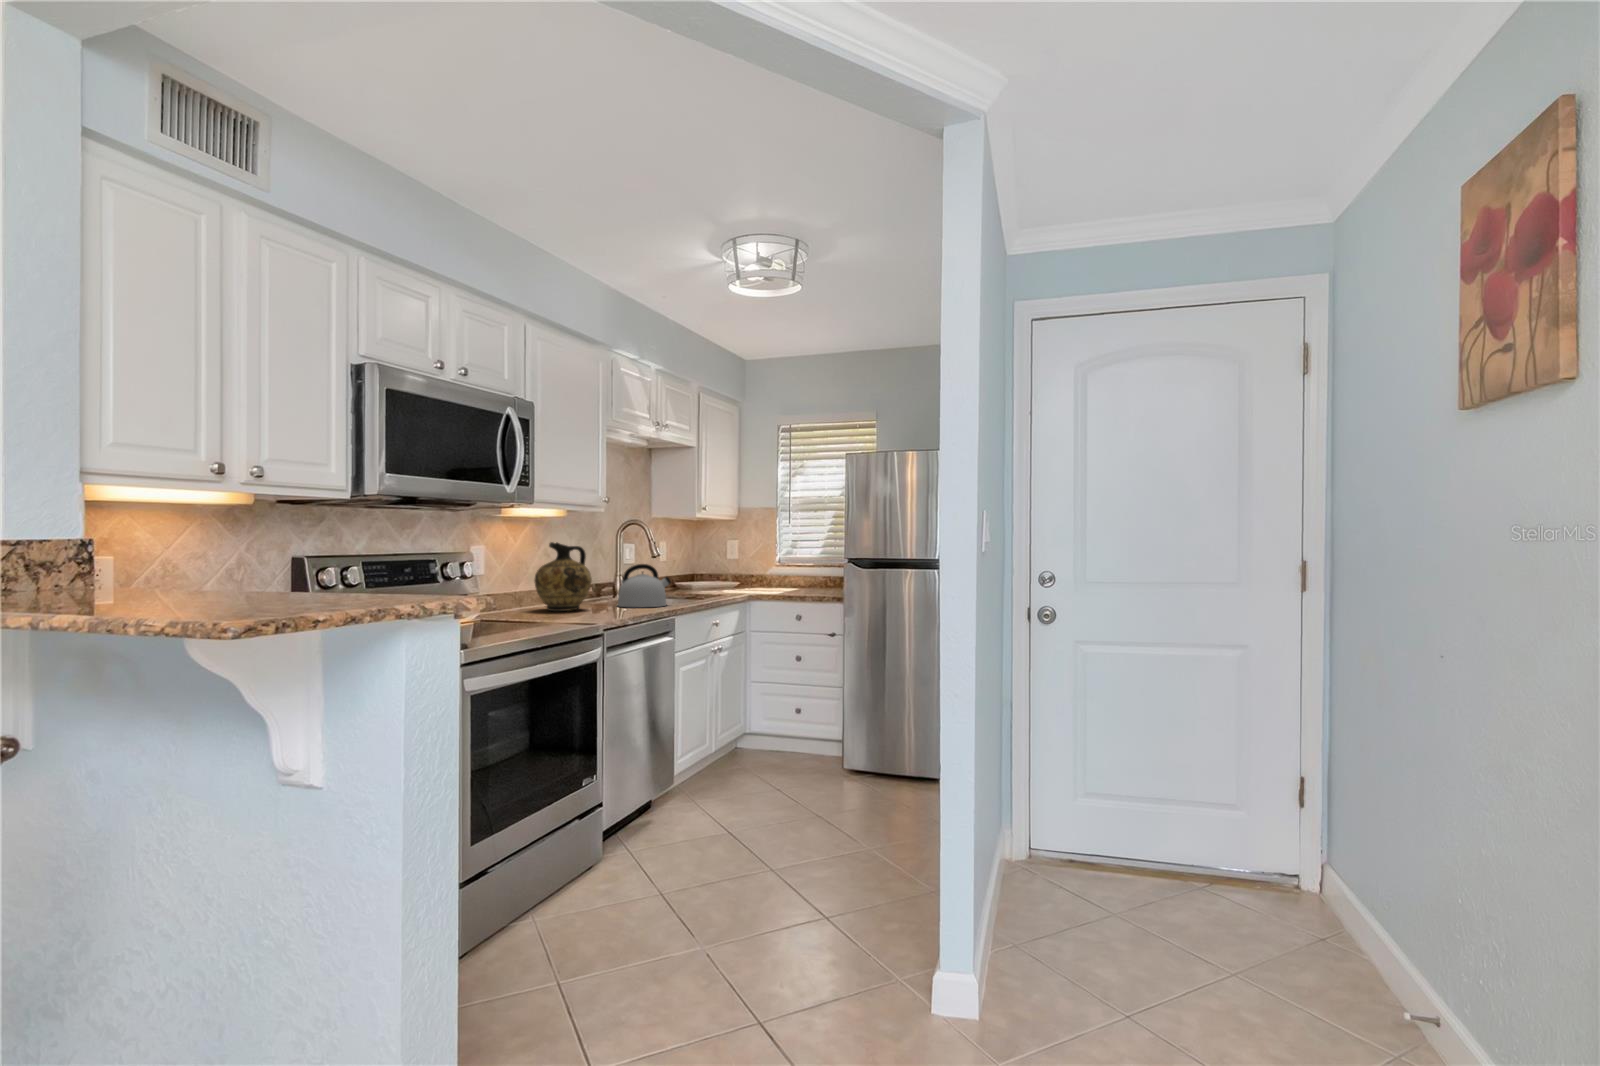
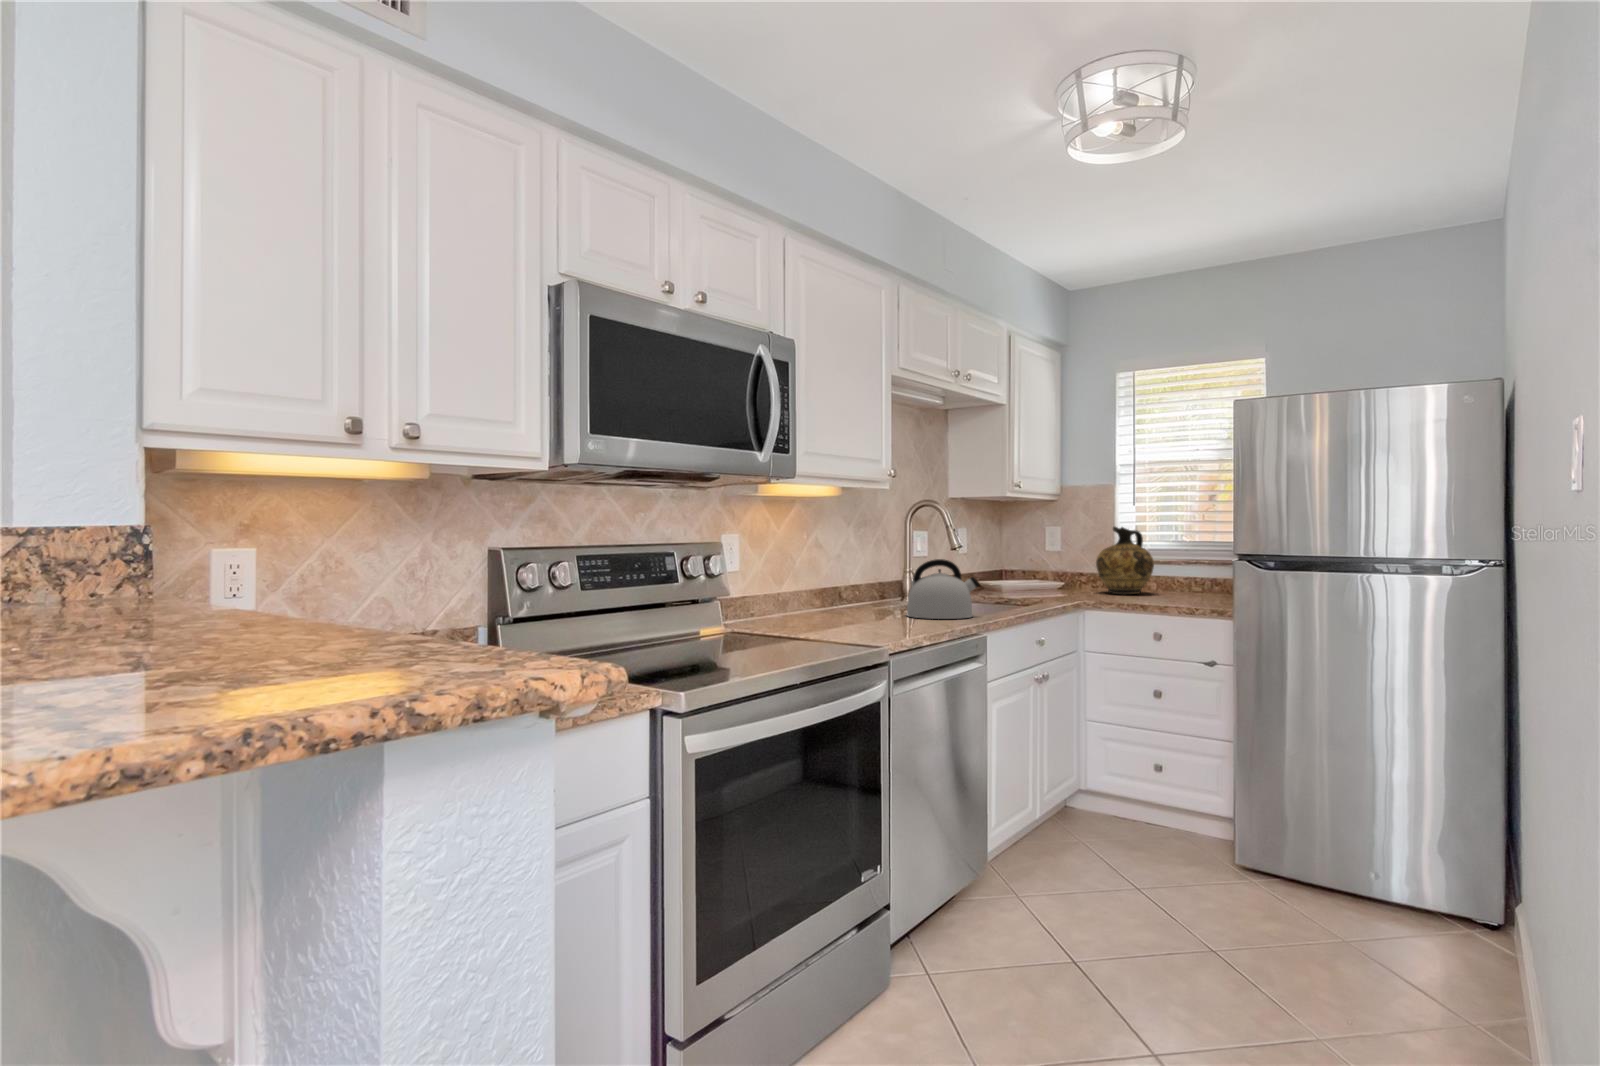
ceramic jug: present [534,542,592,611] -> present [1096,527,1154,594]

